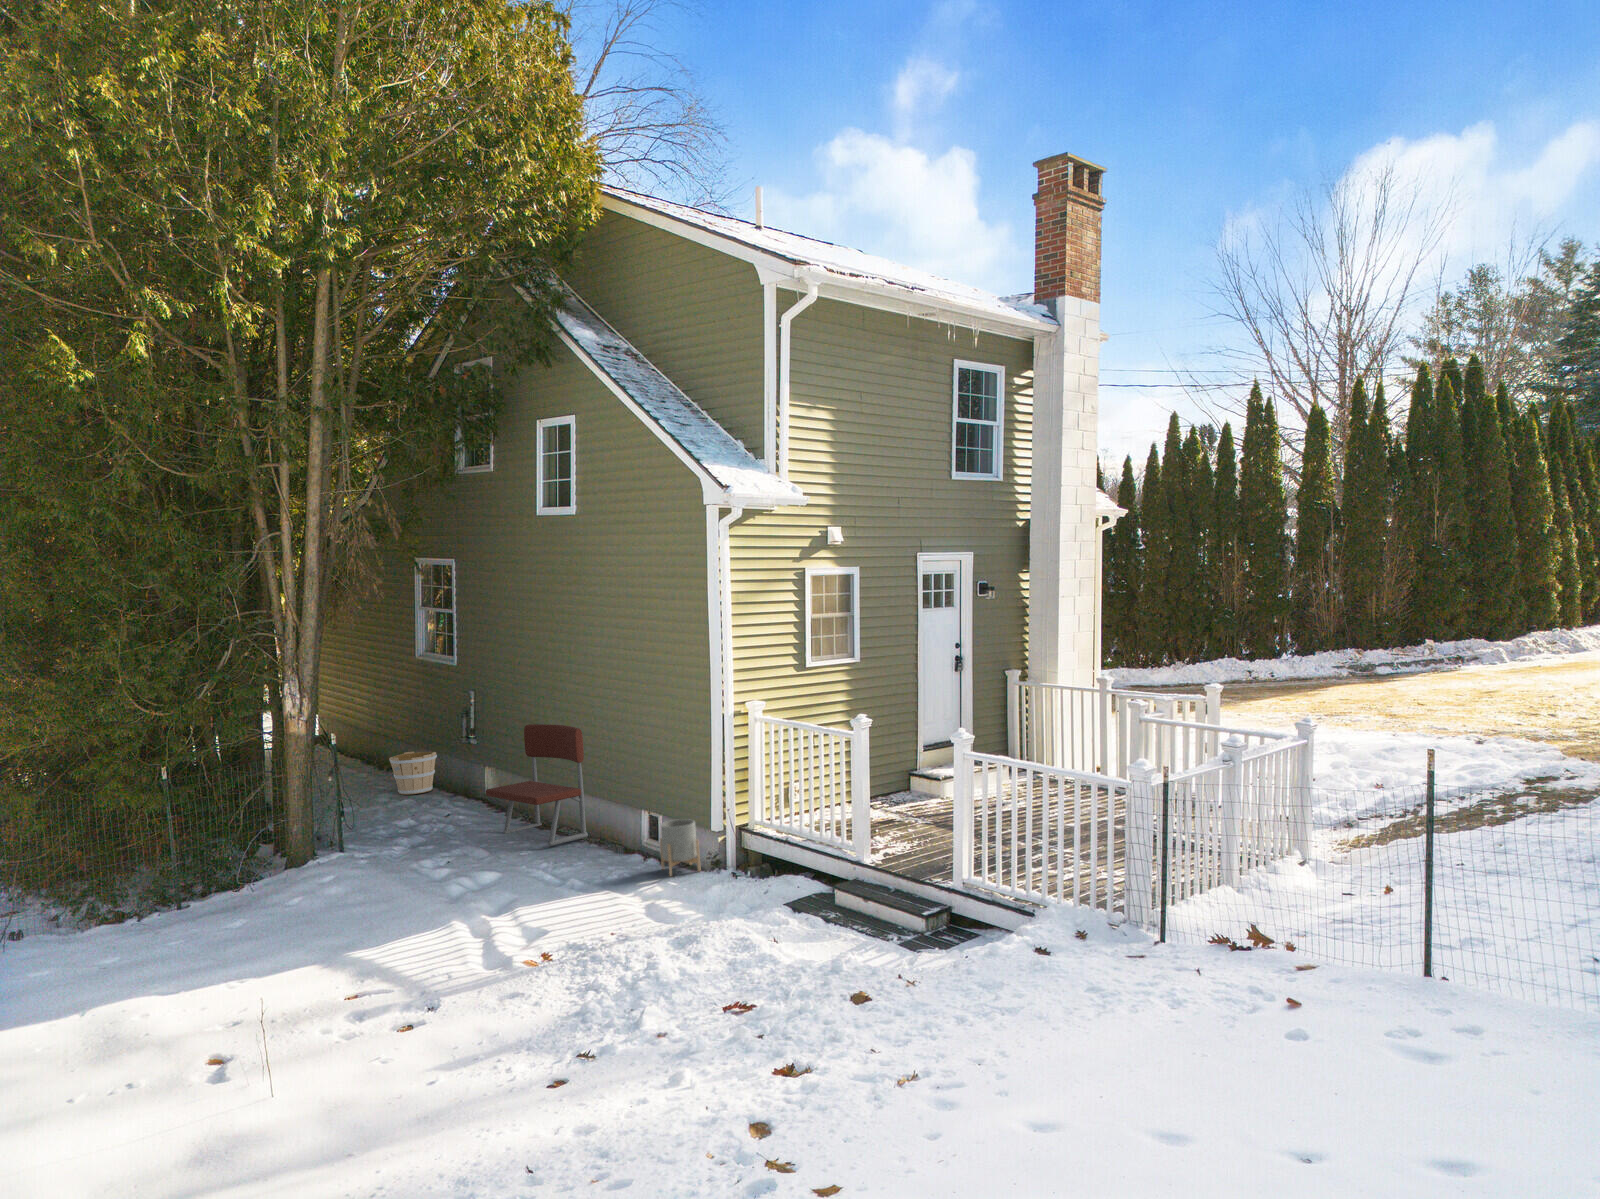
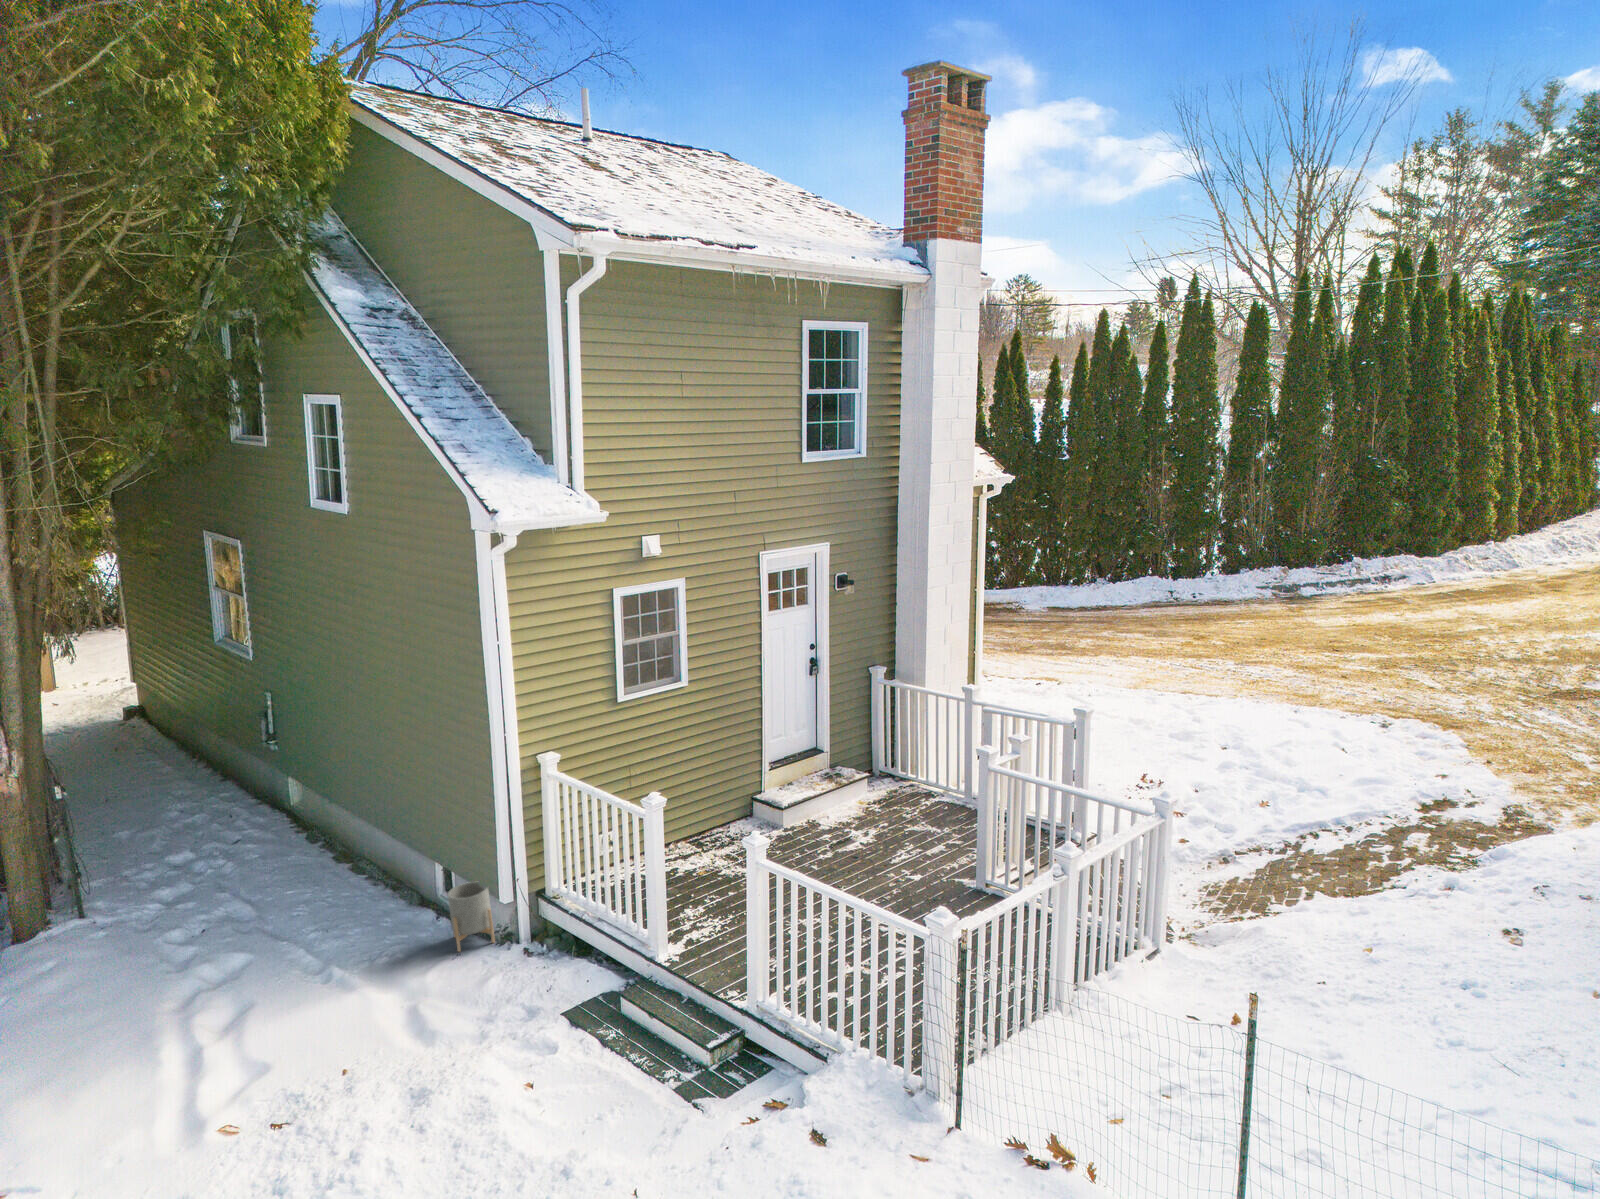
bench: present [486,724,588,846] -> none [277,744,392,893]
wooden bucket: present [389,752,437,795] -> none [196,746,252,798]

